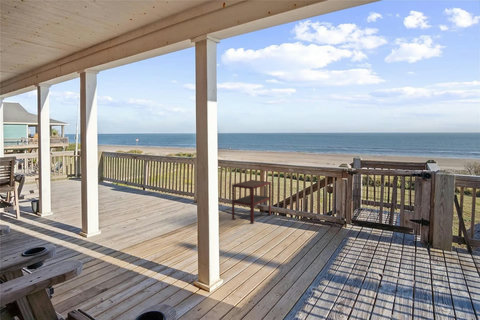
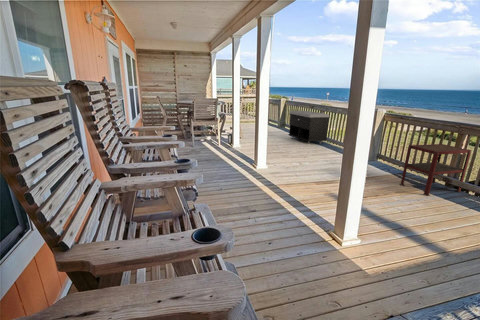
storage bench: none [110,162,156,196] -> present [289,111,329,144]

